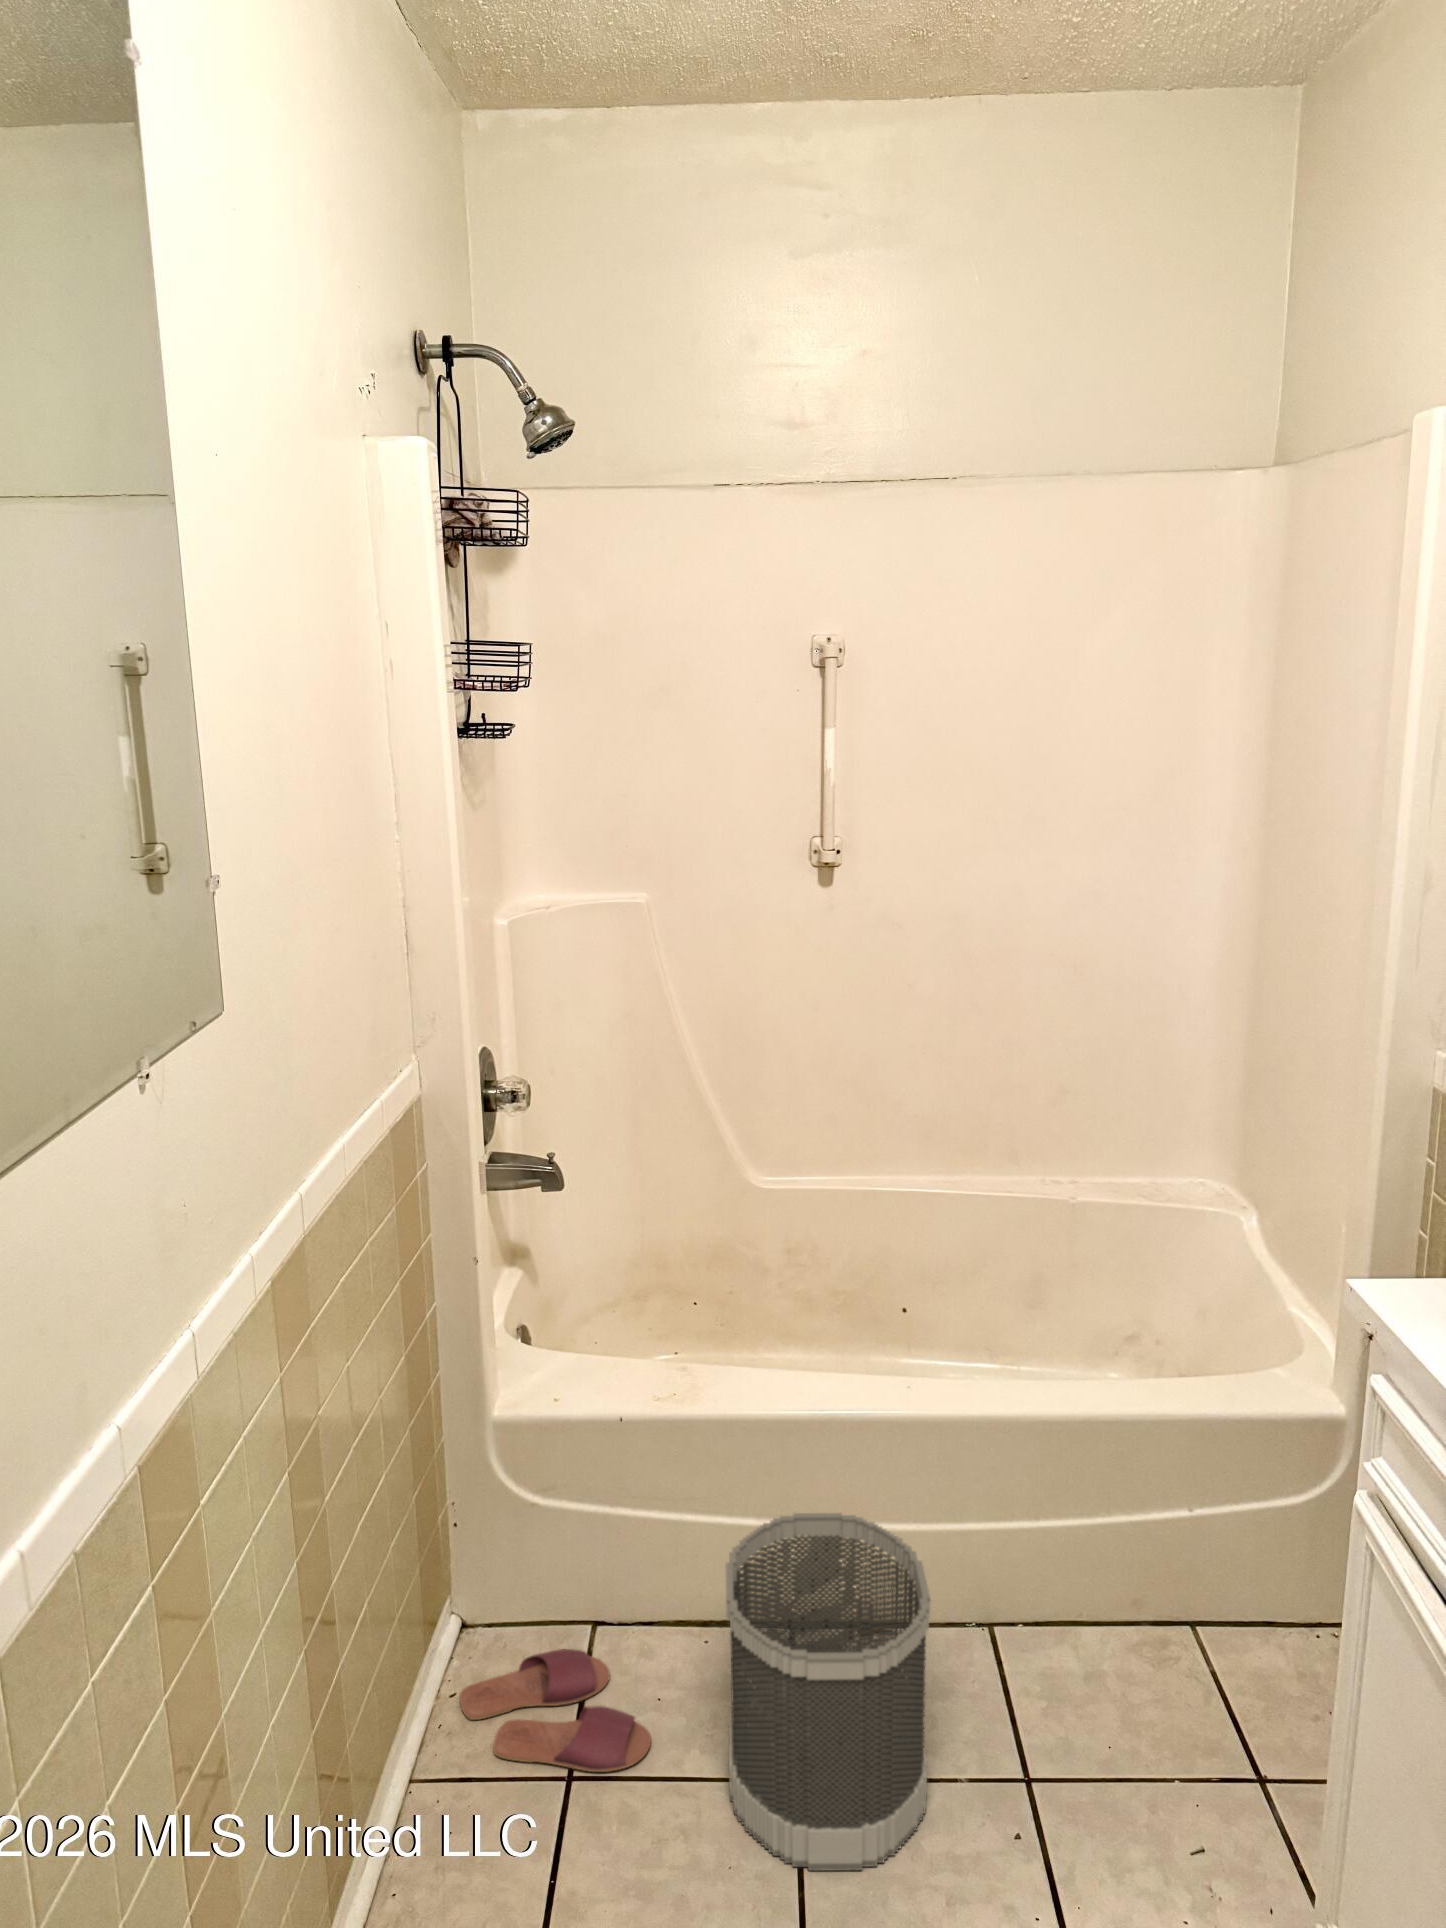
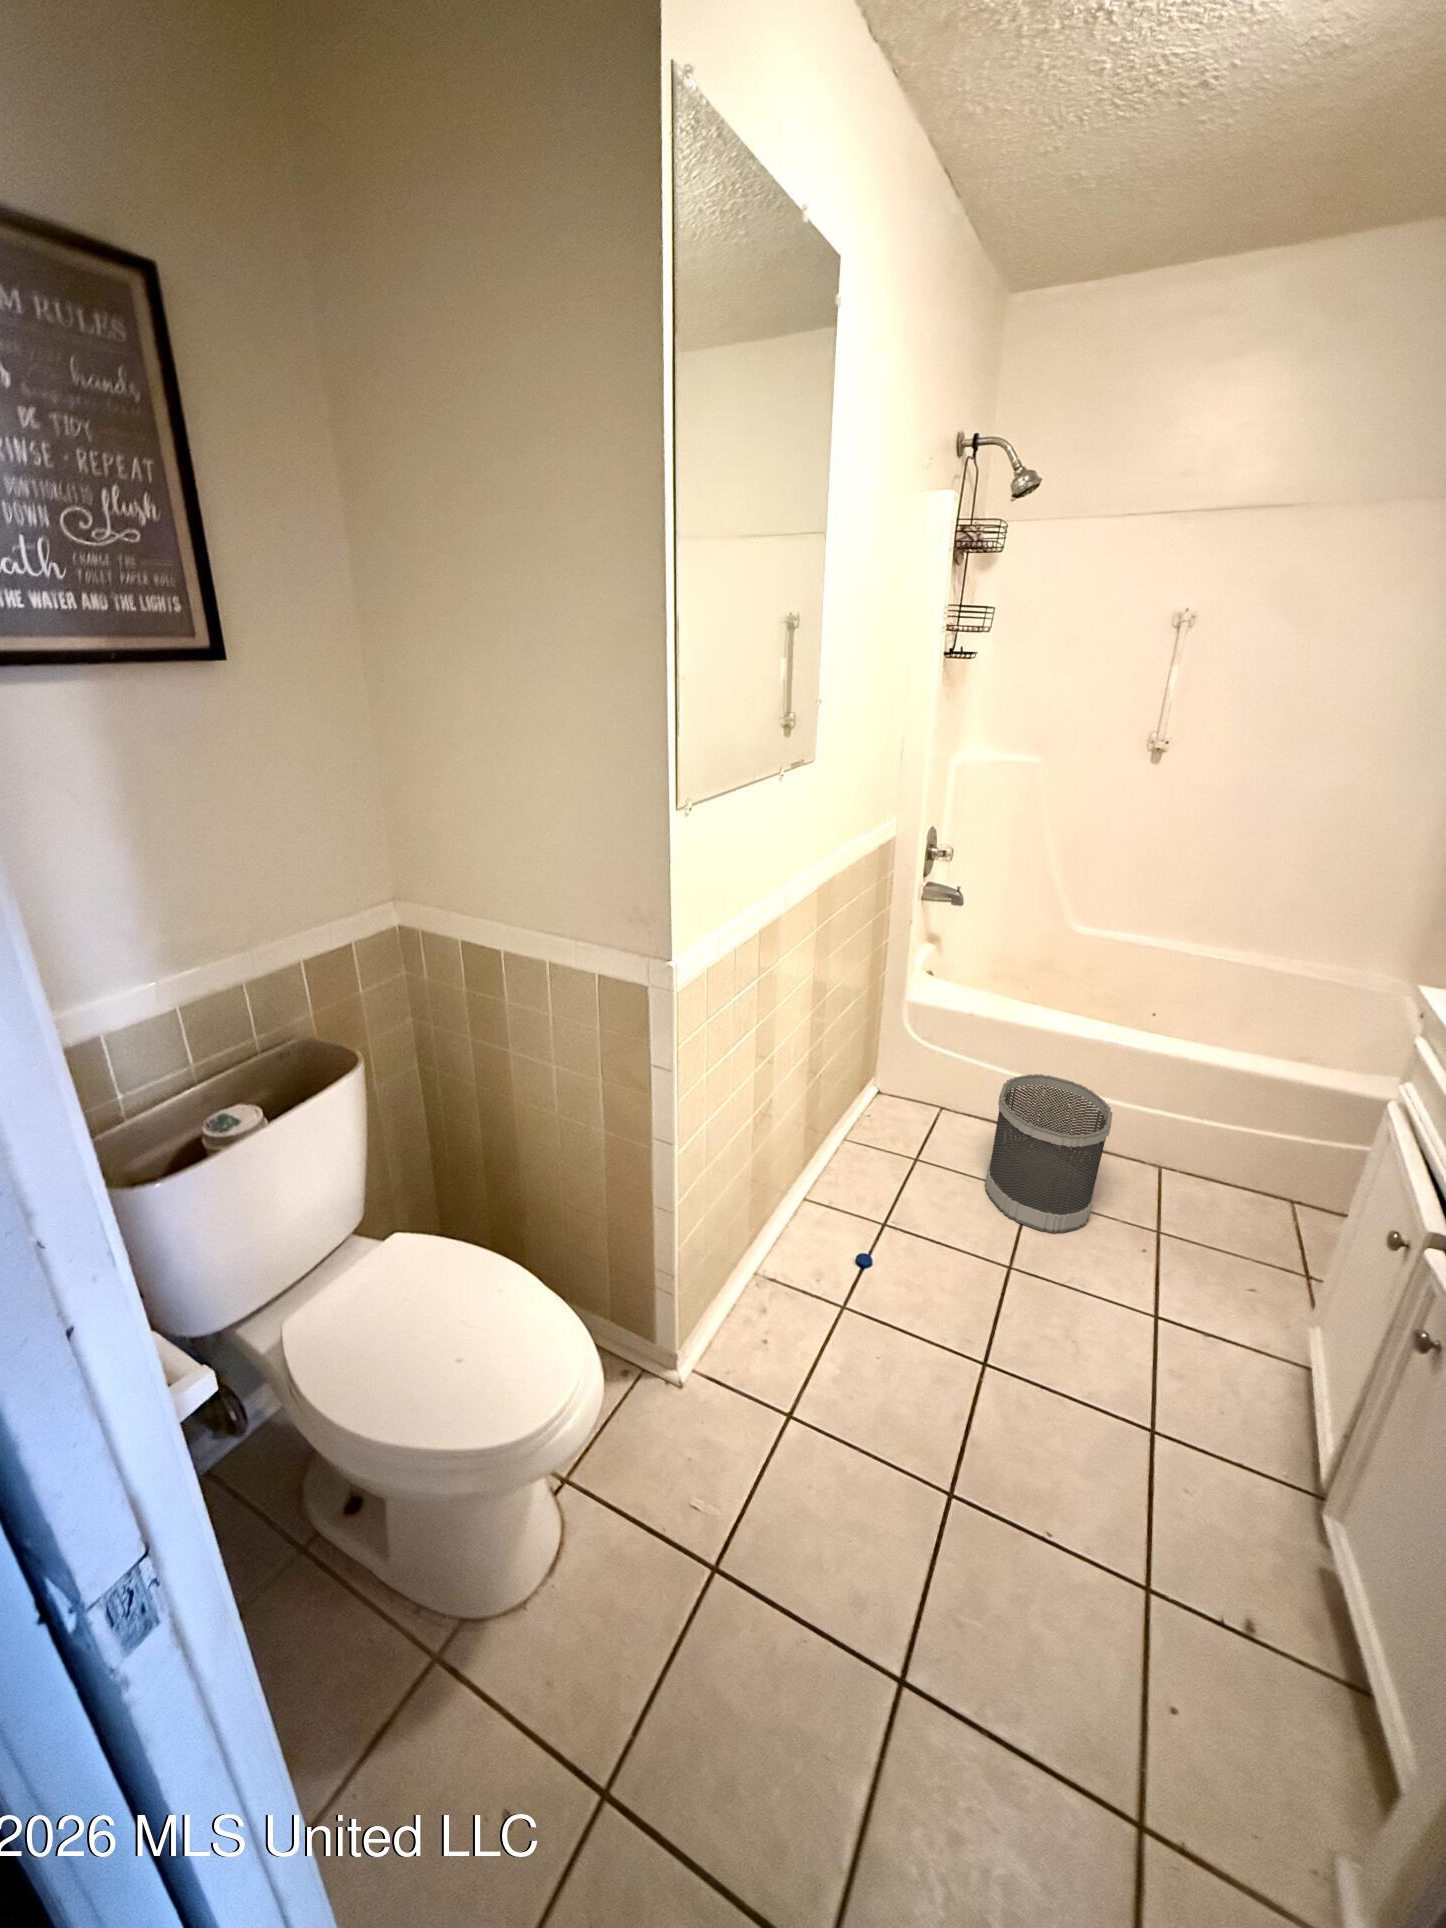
slippers: present [460,1649,651,1772] -> none [870,1105,953,1158]

